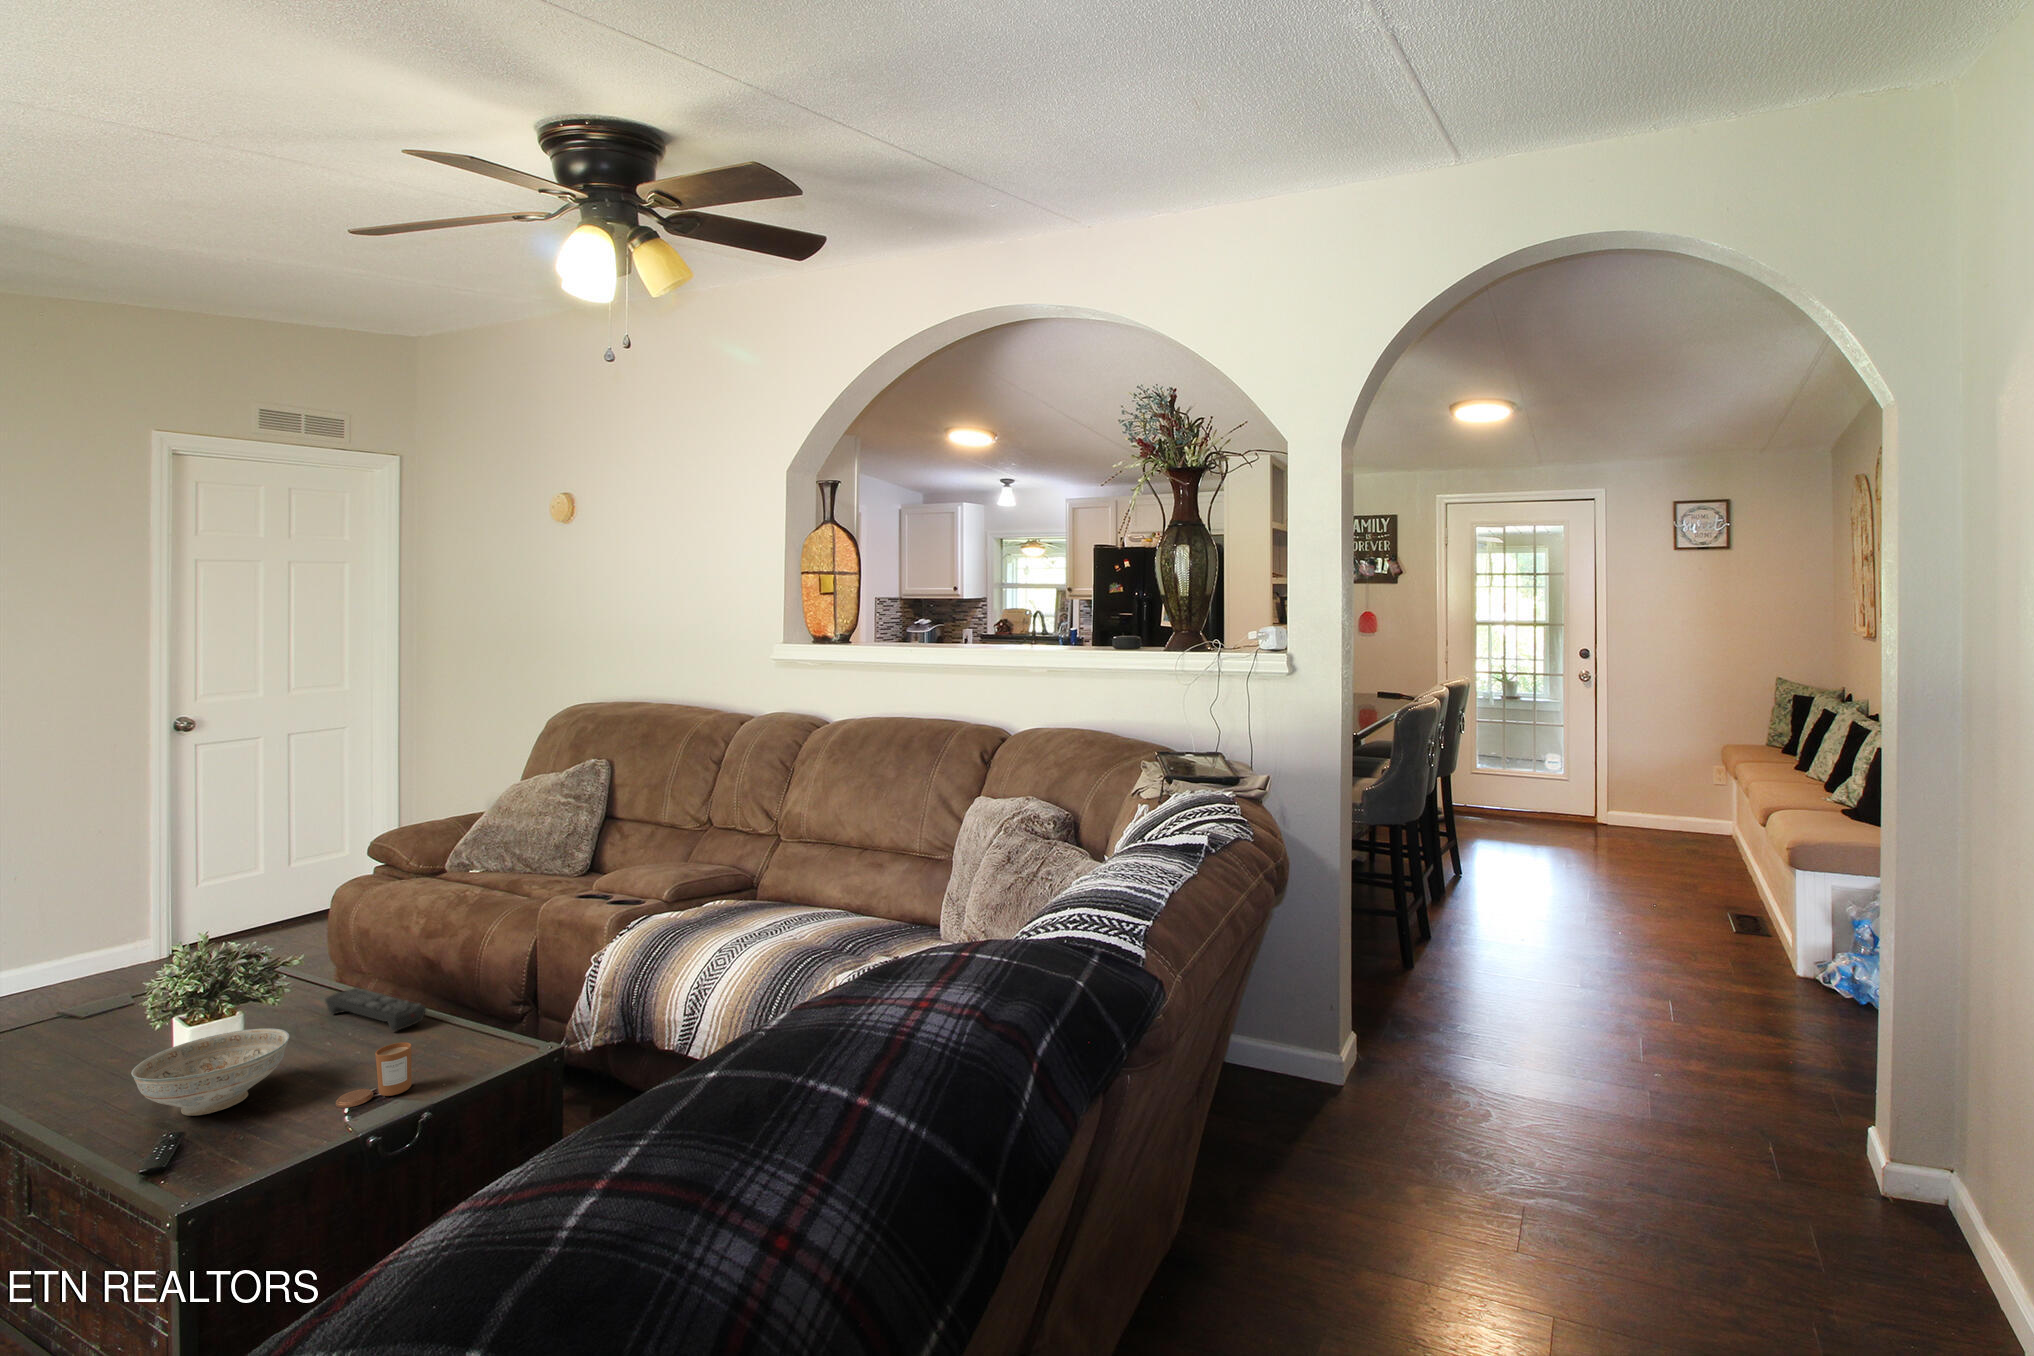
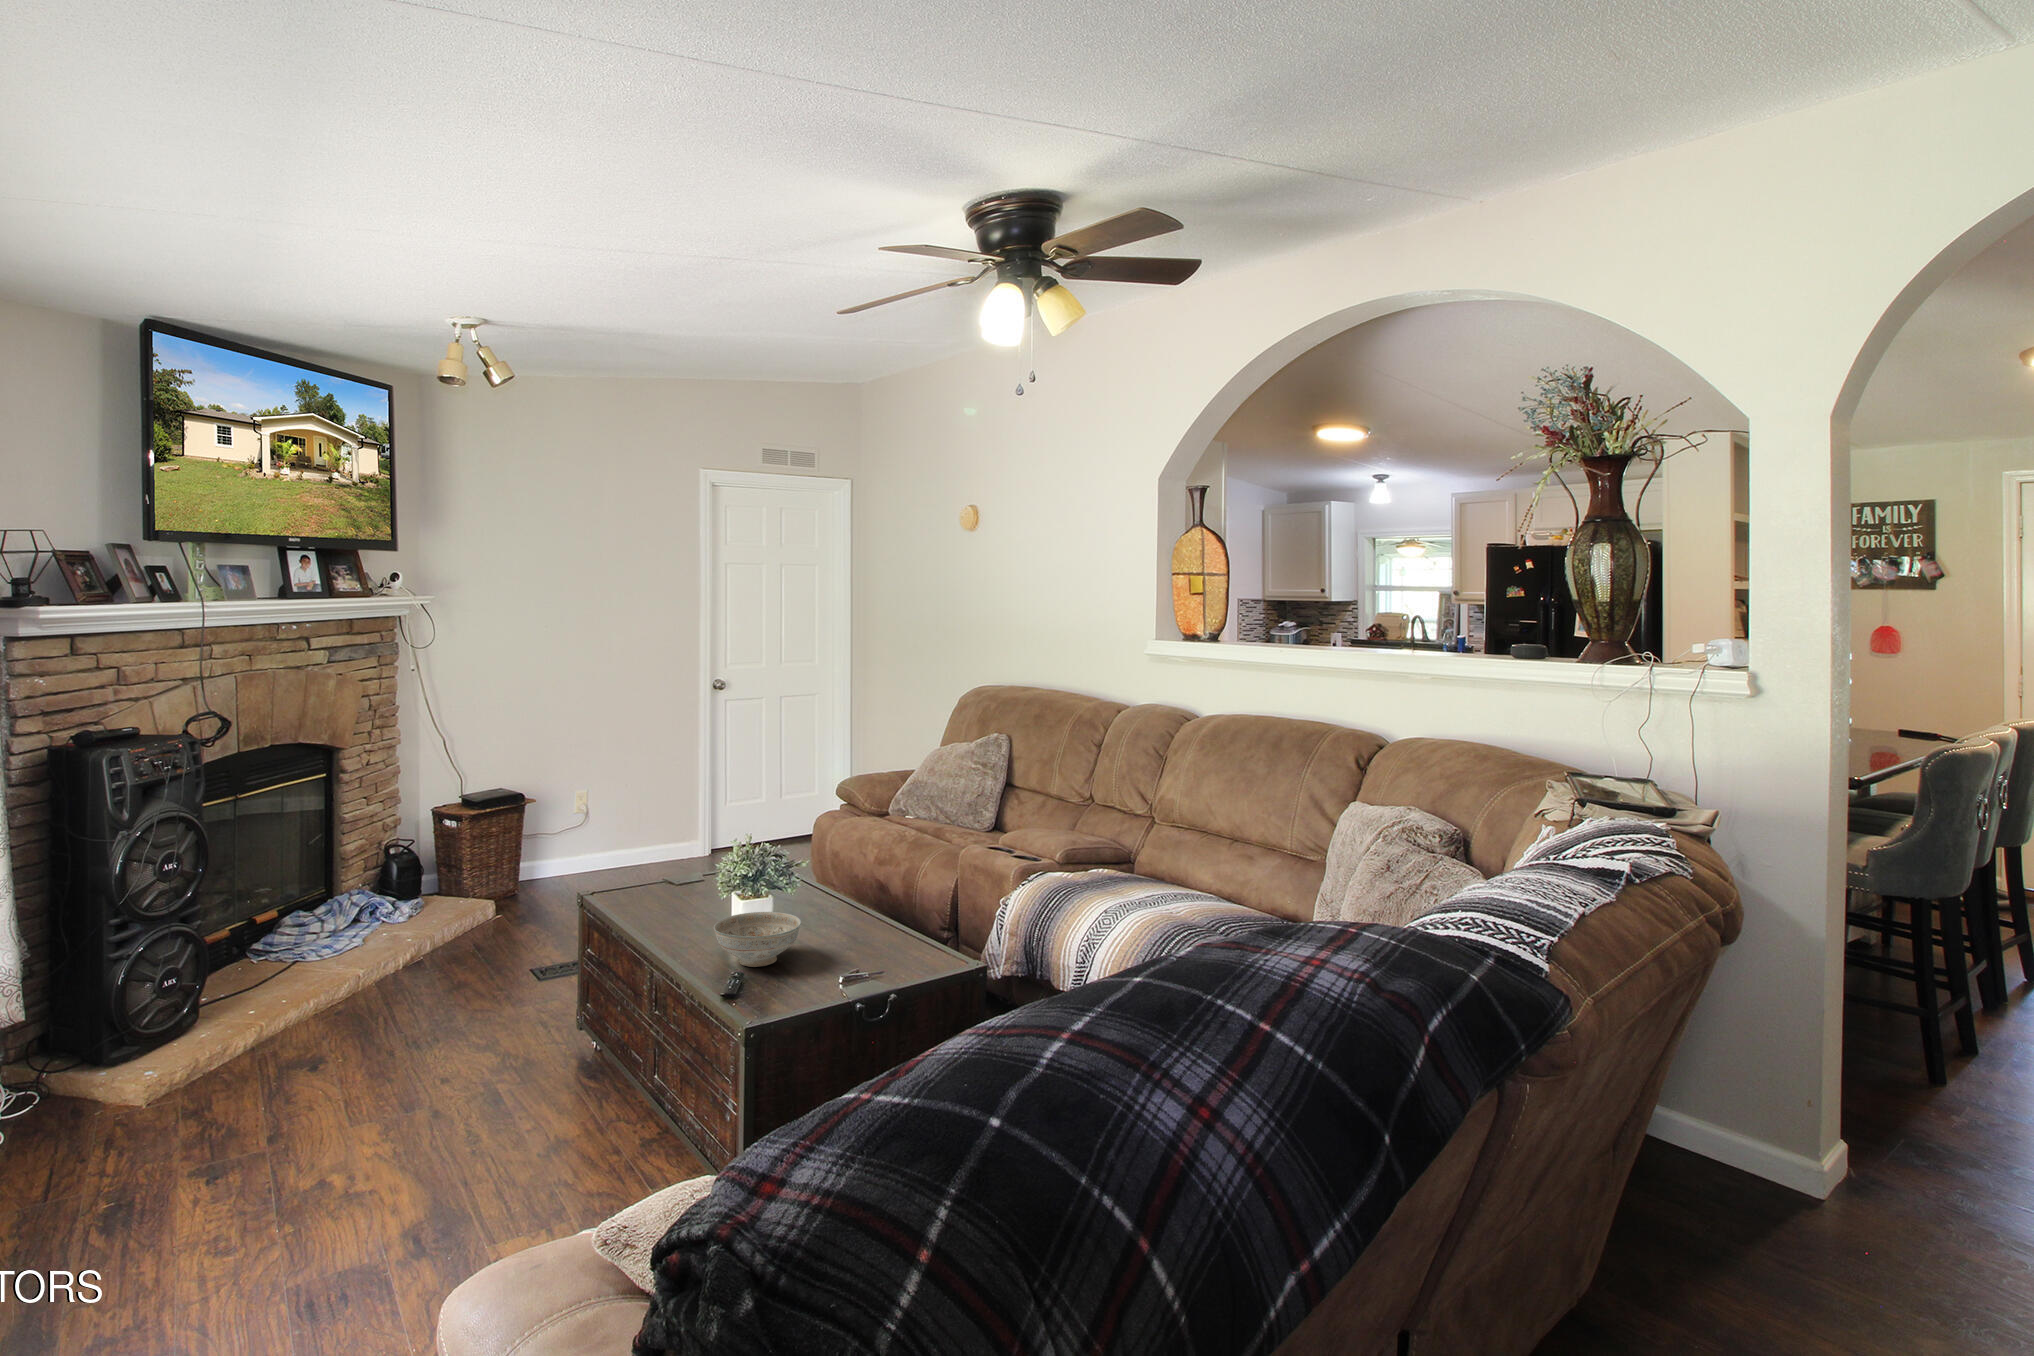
remote control: present [326,988,426,1032] -> none [816,896,883,934]
candle: present [336,1042,412,1108] -> none [831,941,879,982]

